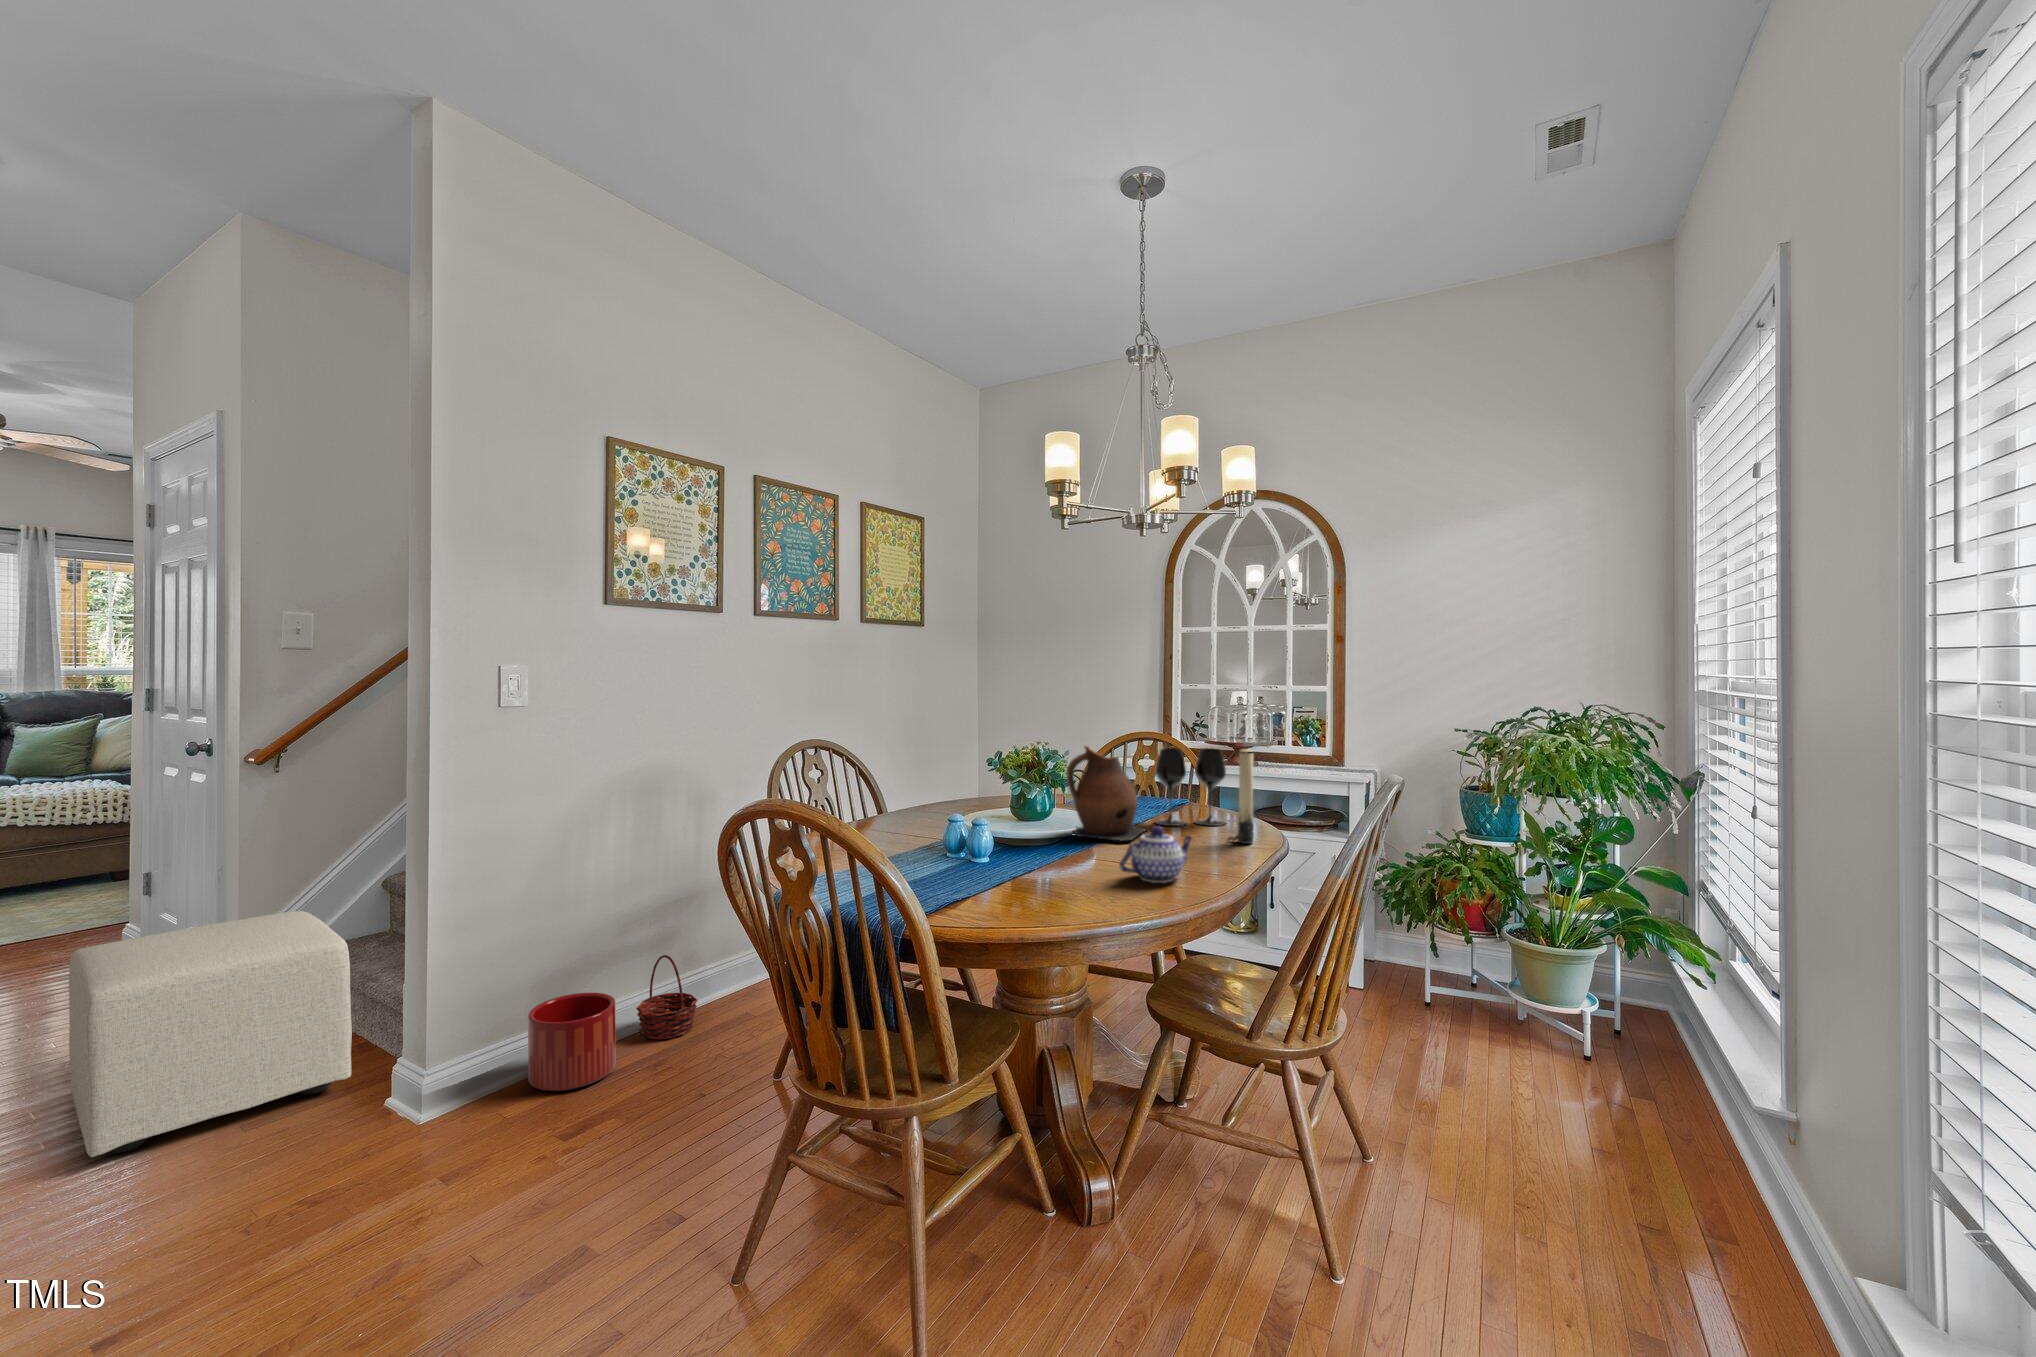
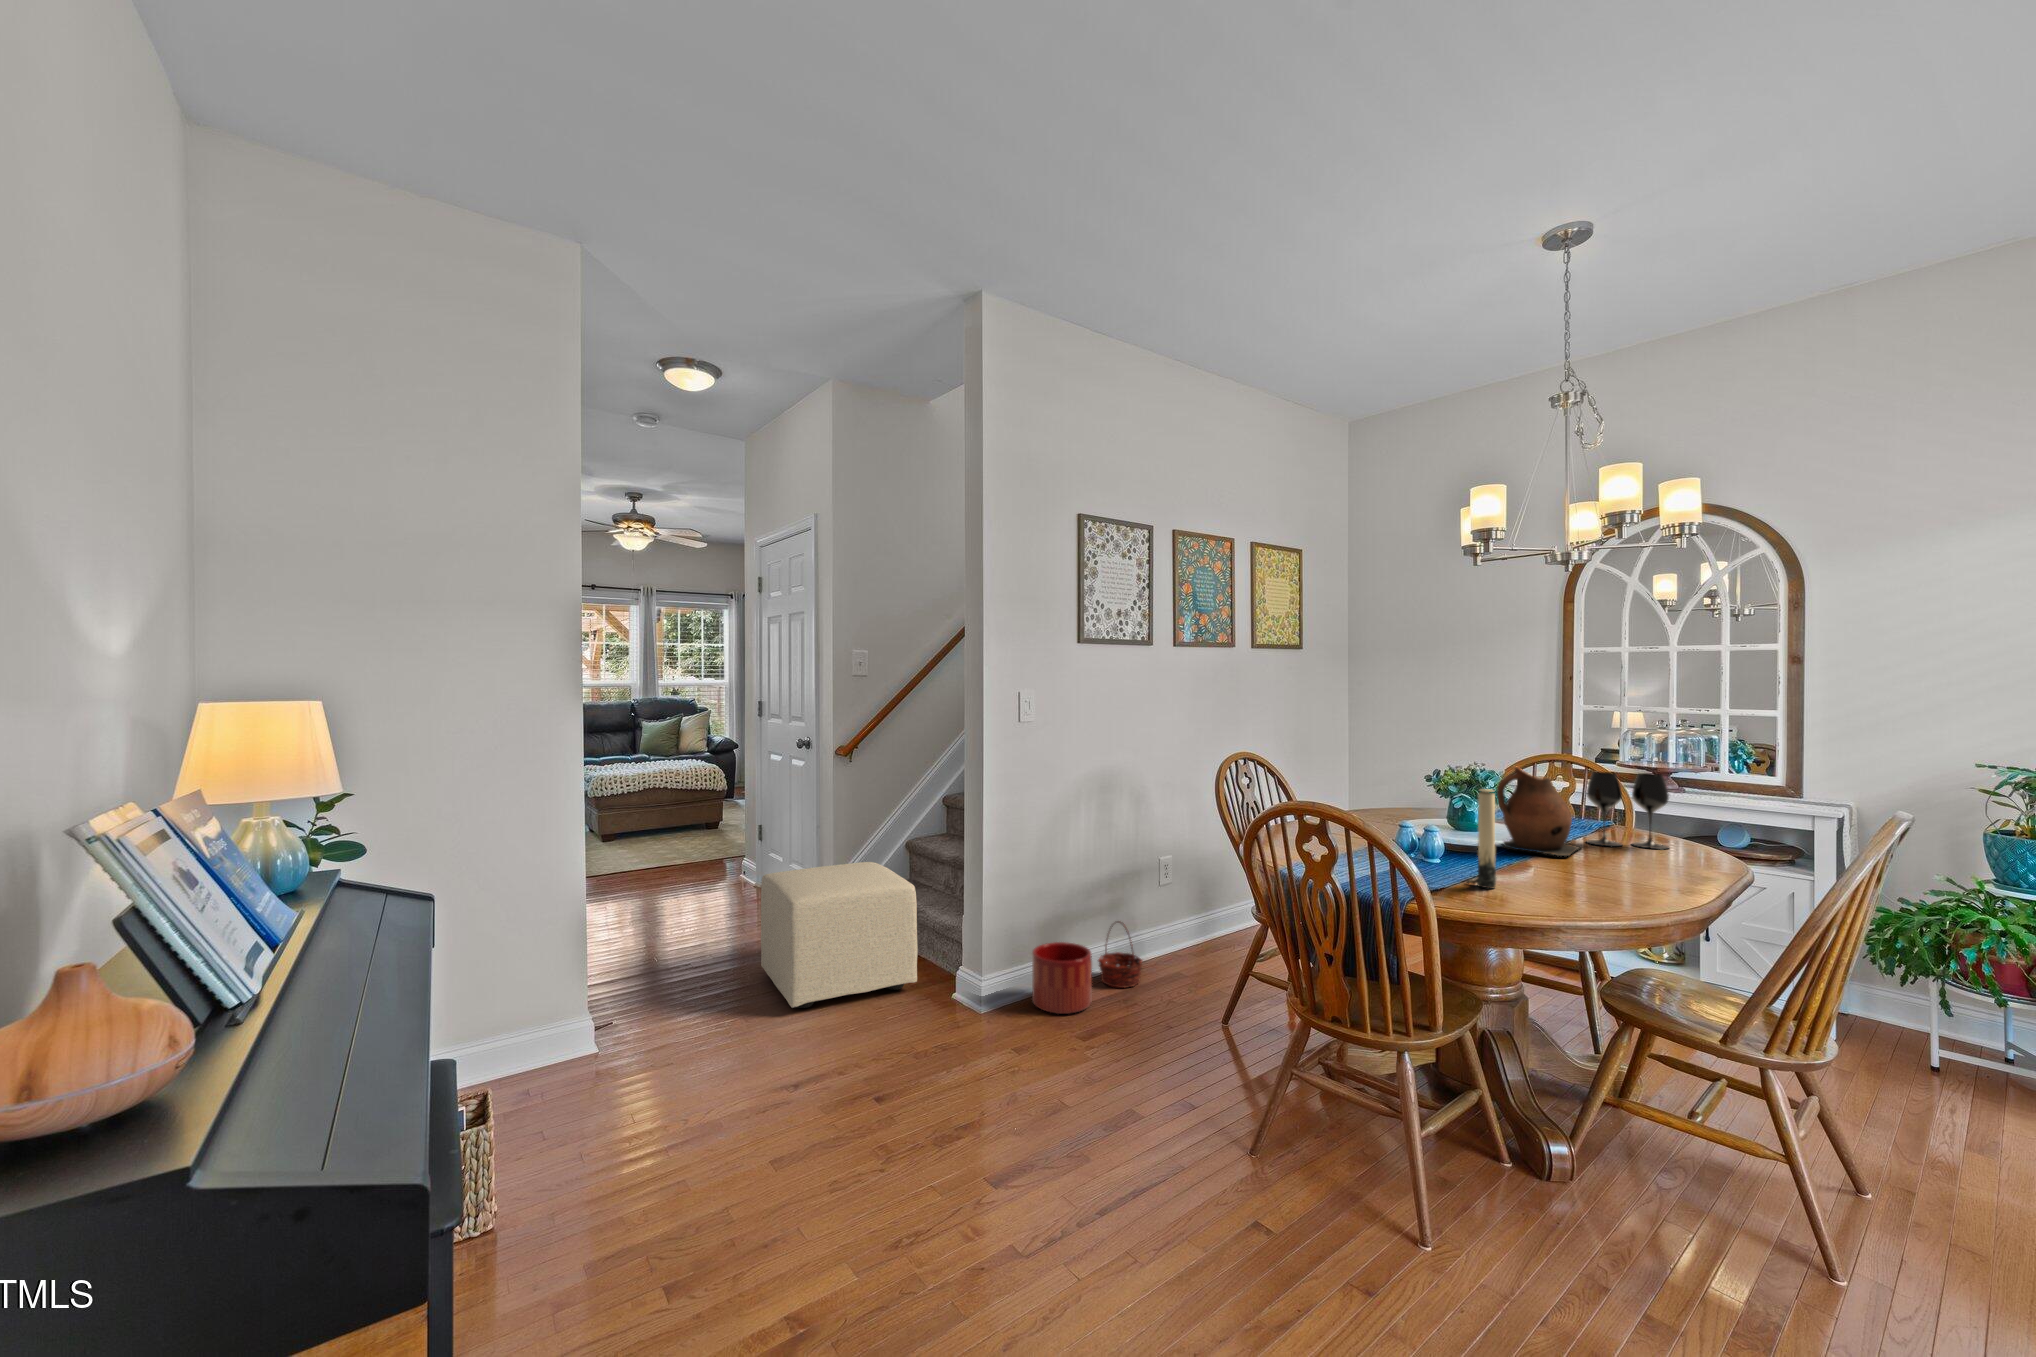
candle: present [1228,749,1254,844] -> present [1467,789,1496,889]
teapot: present [1119,826,1193,883] -> none [1571,842,1651,895]

